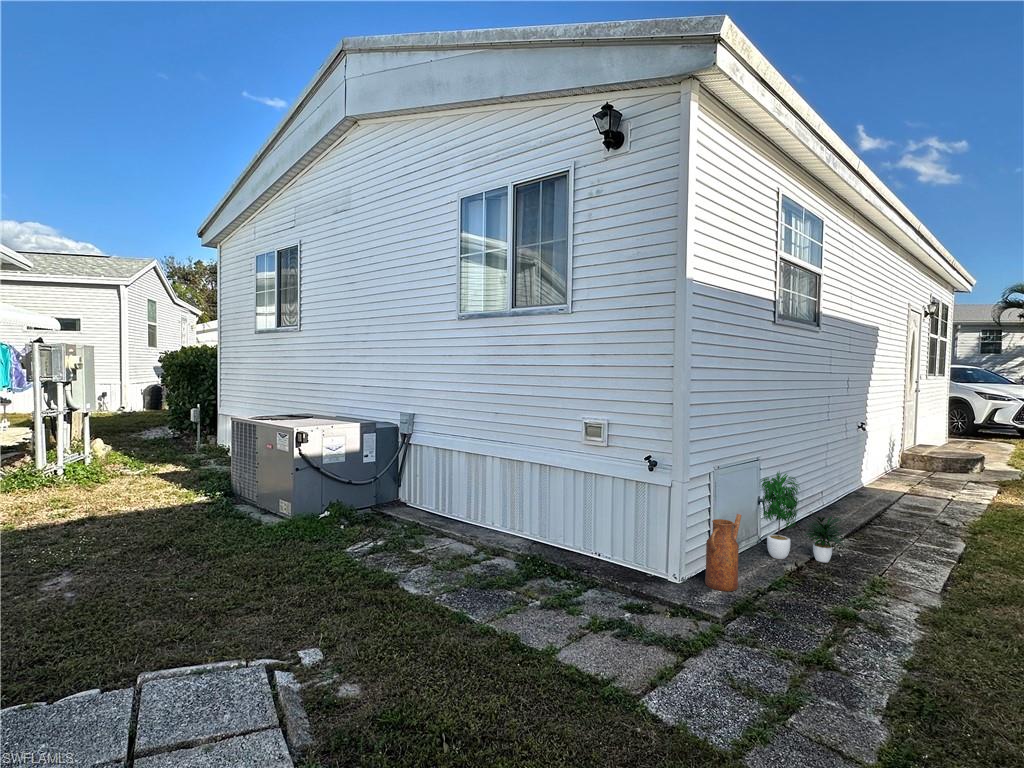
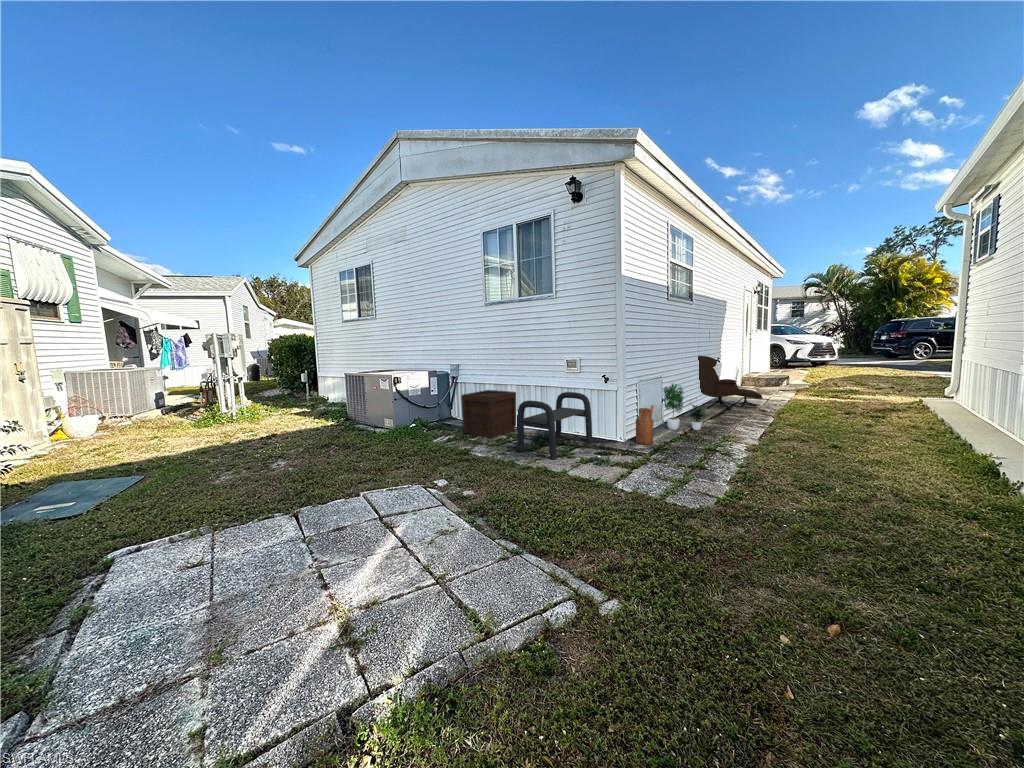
lounge chair: none [821,420,944,520] -> present [698,356,762,410]
wooden crate: none [403,460,501,551] -> present [461,390,518,438]
bench: none [483,479,625,613] -> present [517,392,592,459]

